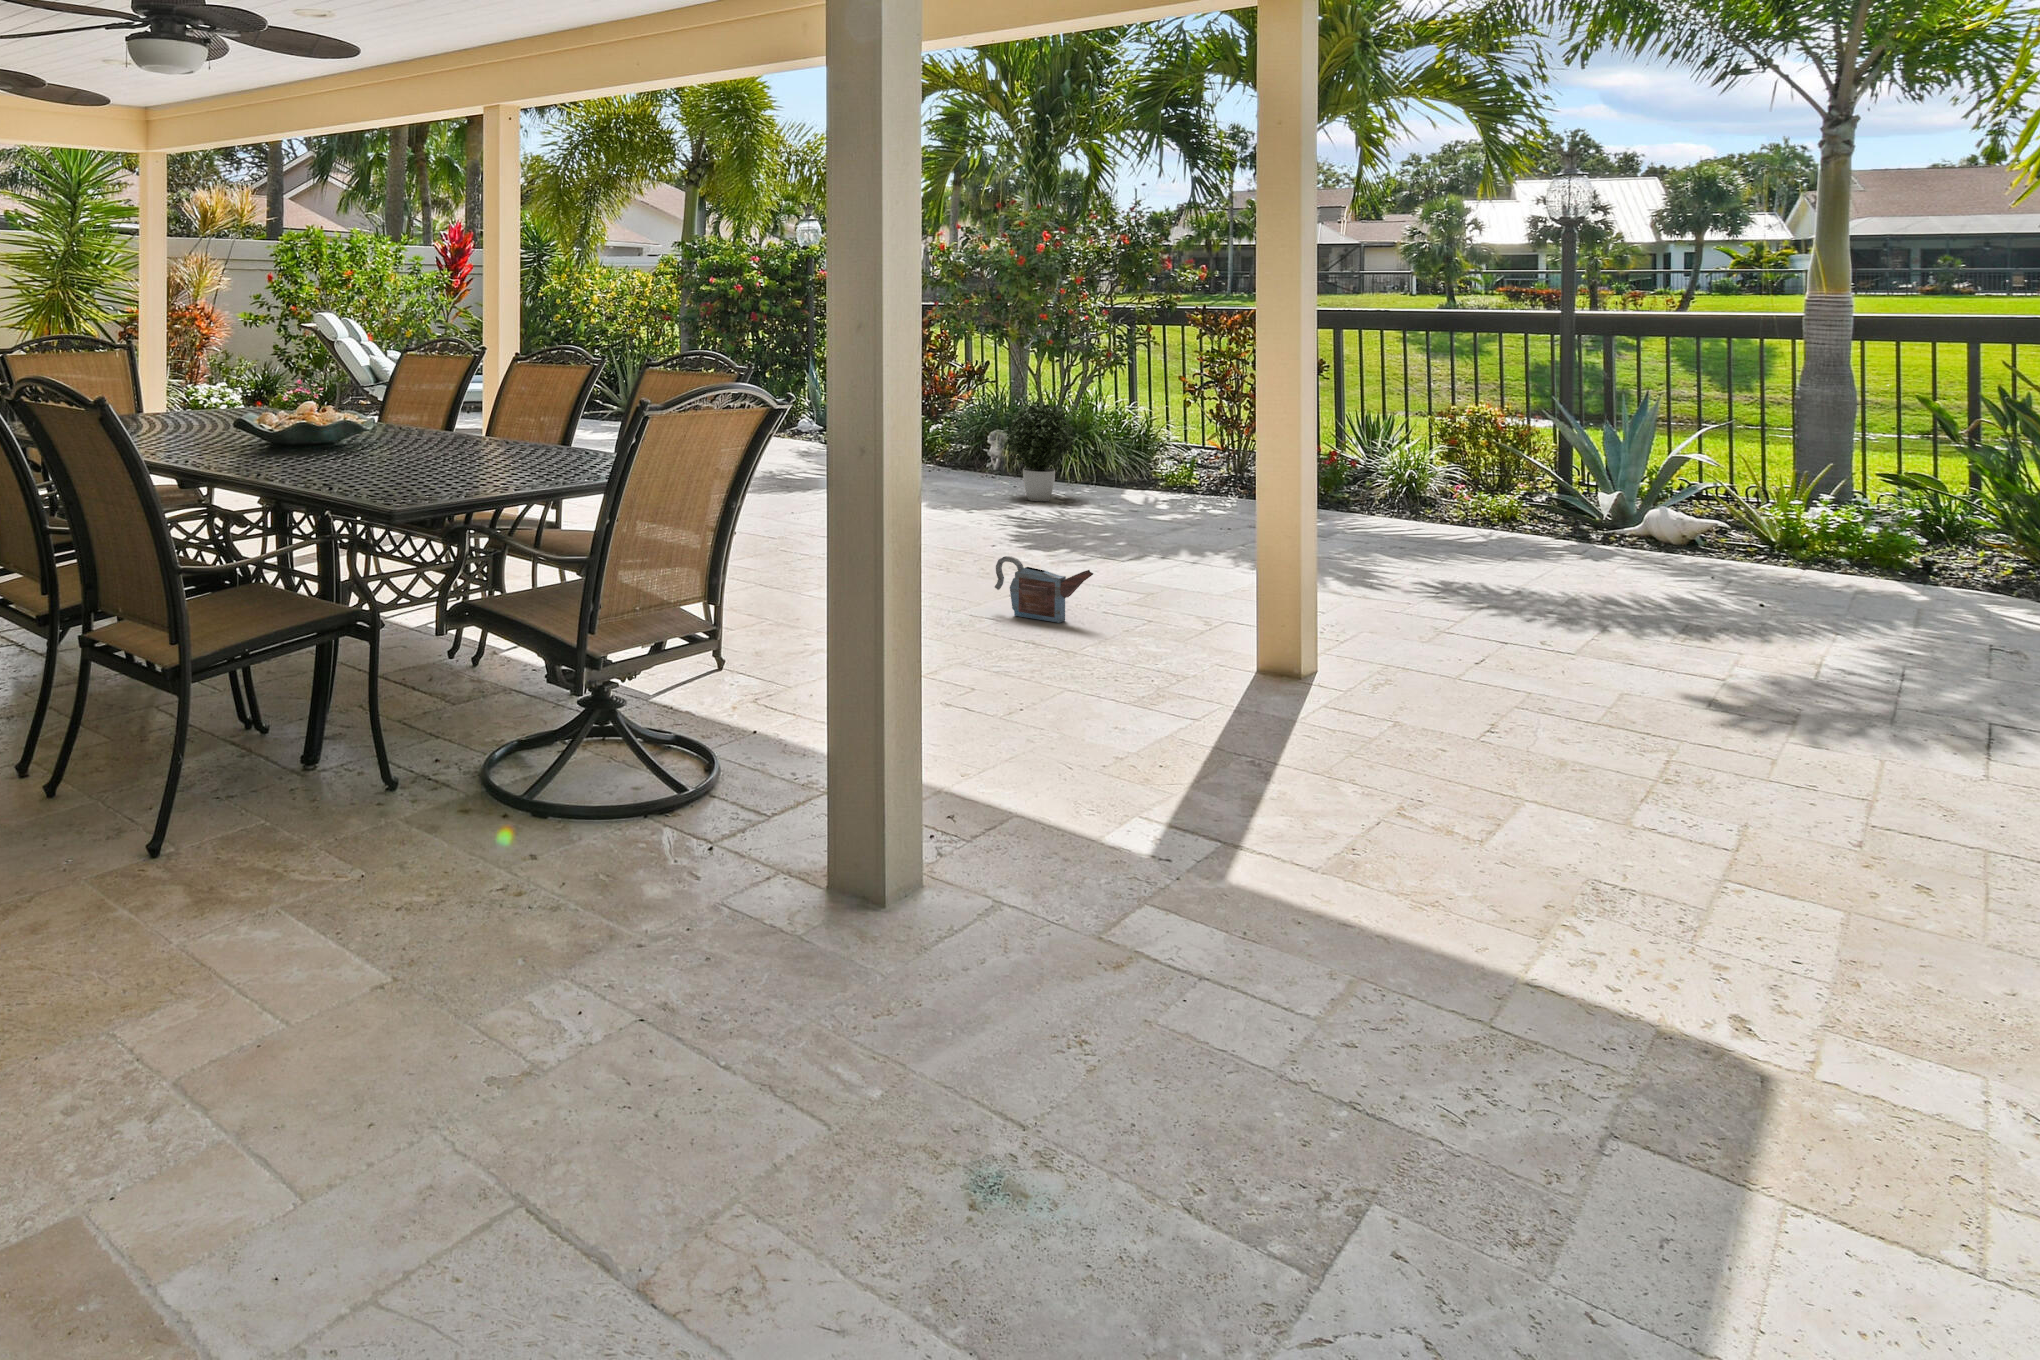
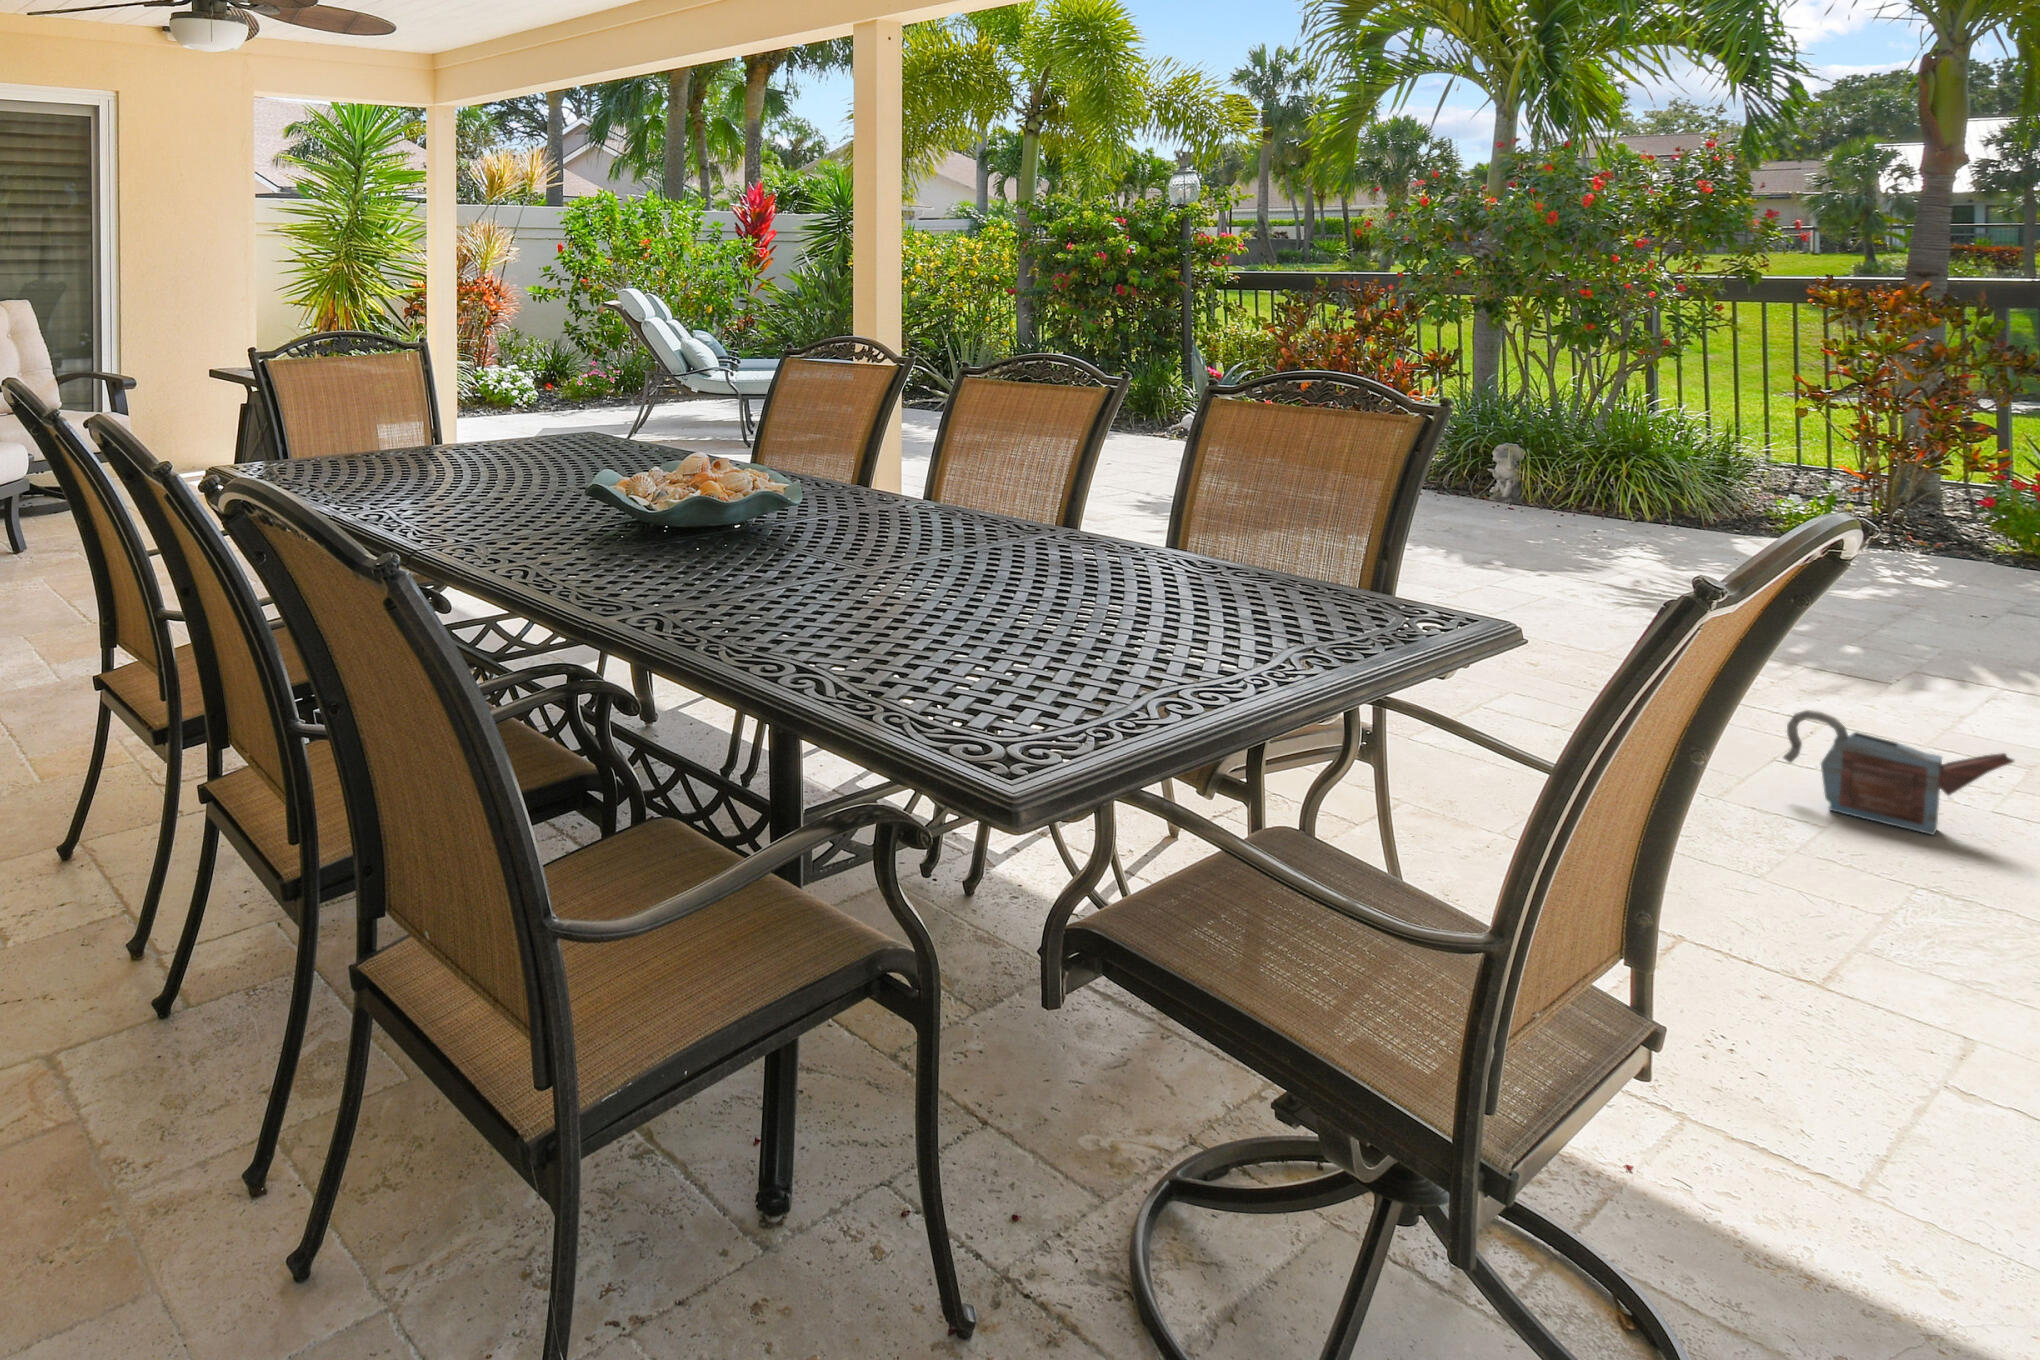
potted plant: present [1003,402,1075,501] -> none [1546,414,1660,550]

